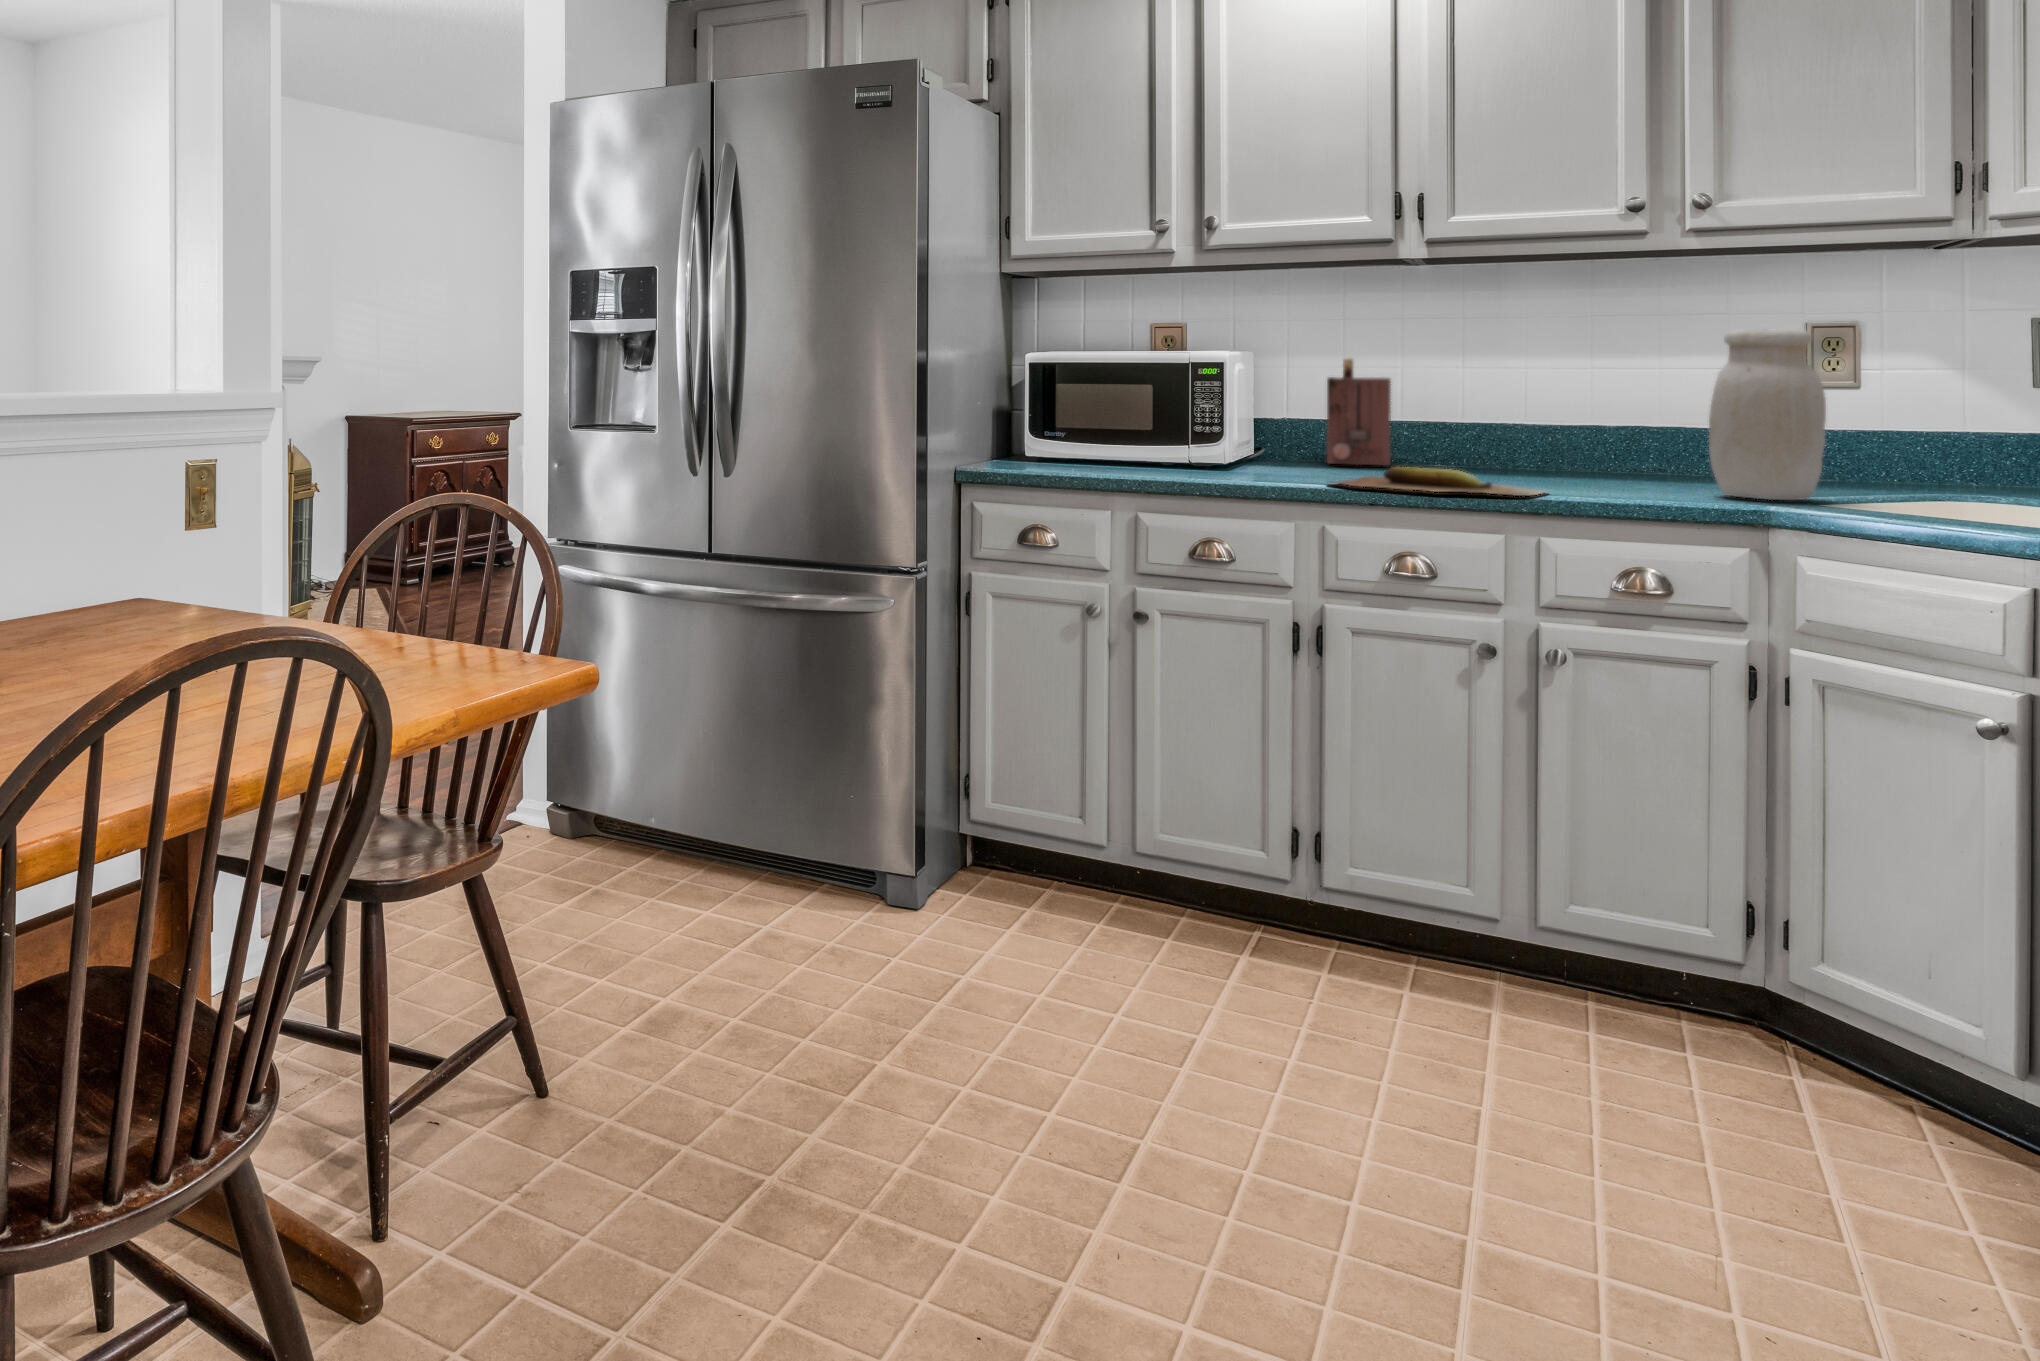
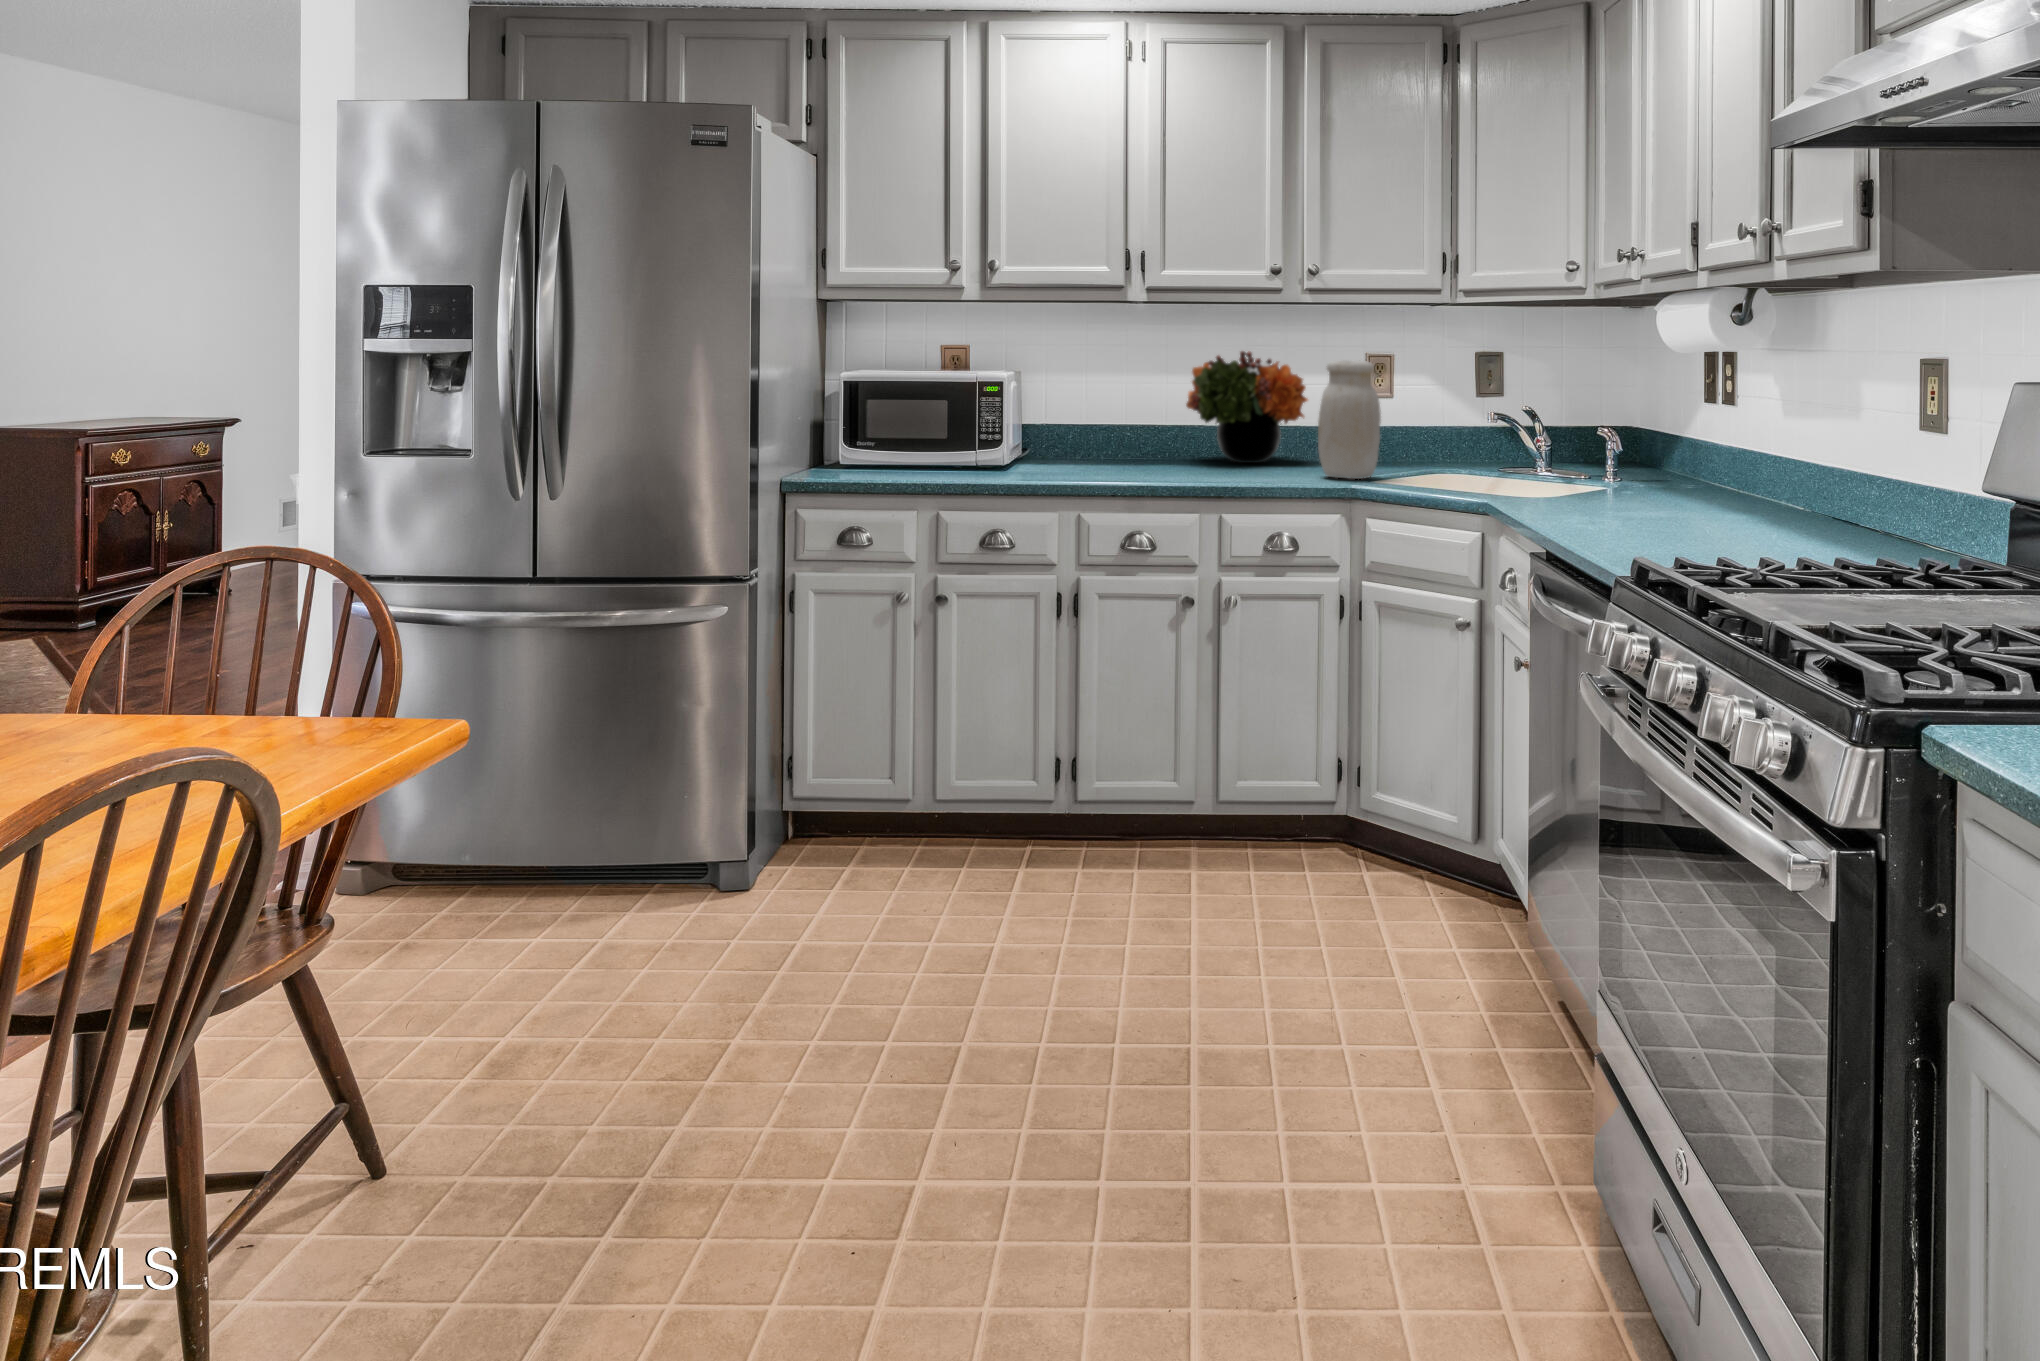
flower arrangement: none [1492,321,1702,475] -> present [1186,351,1308,463]
toaster: present [1327,358,1391,466] -> none [1074,375,1119,461]
cutting board: present [1337,467,1546,496] -> none [1078,465,1227,484]

